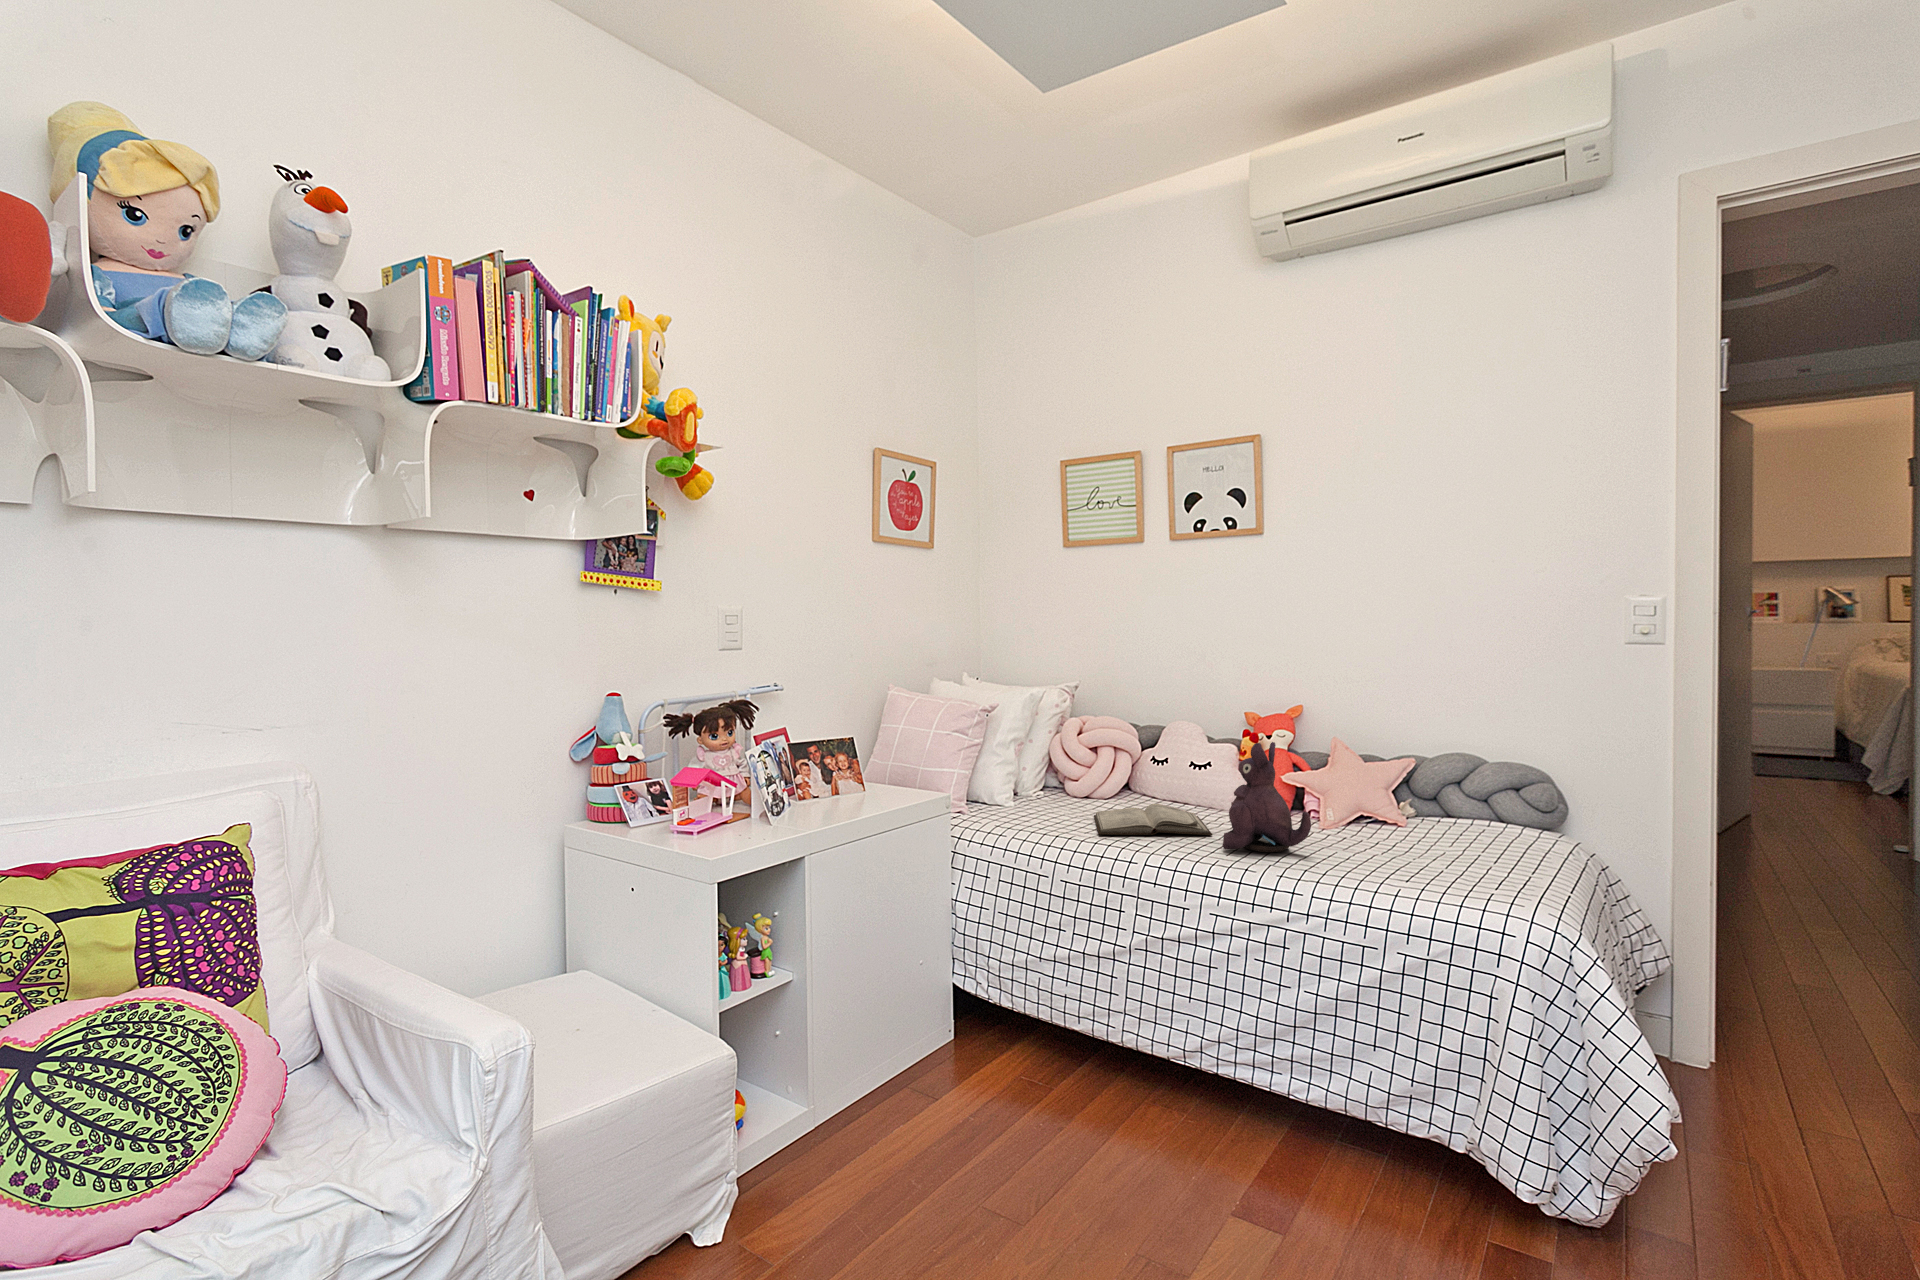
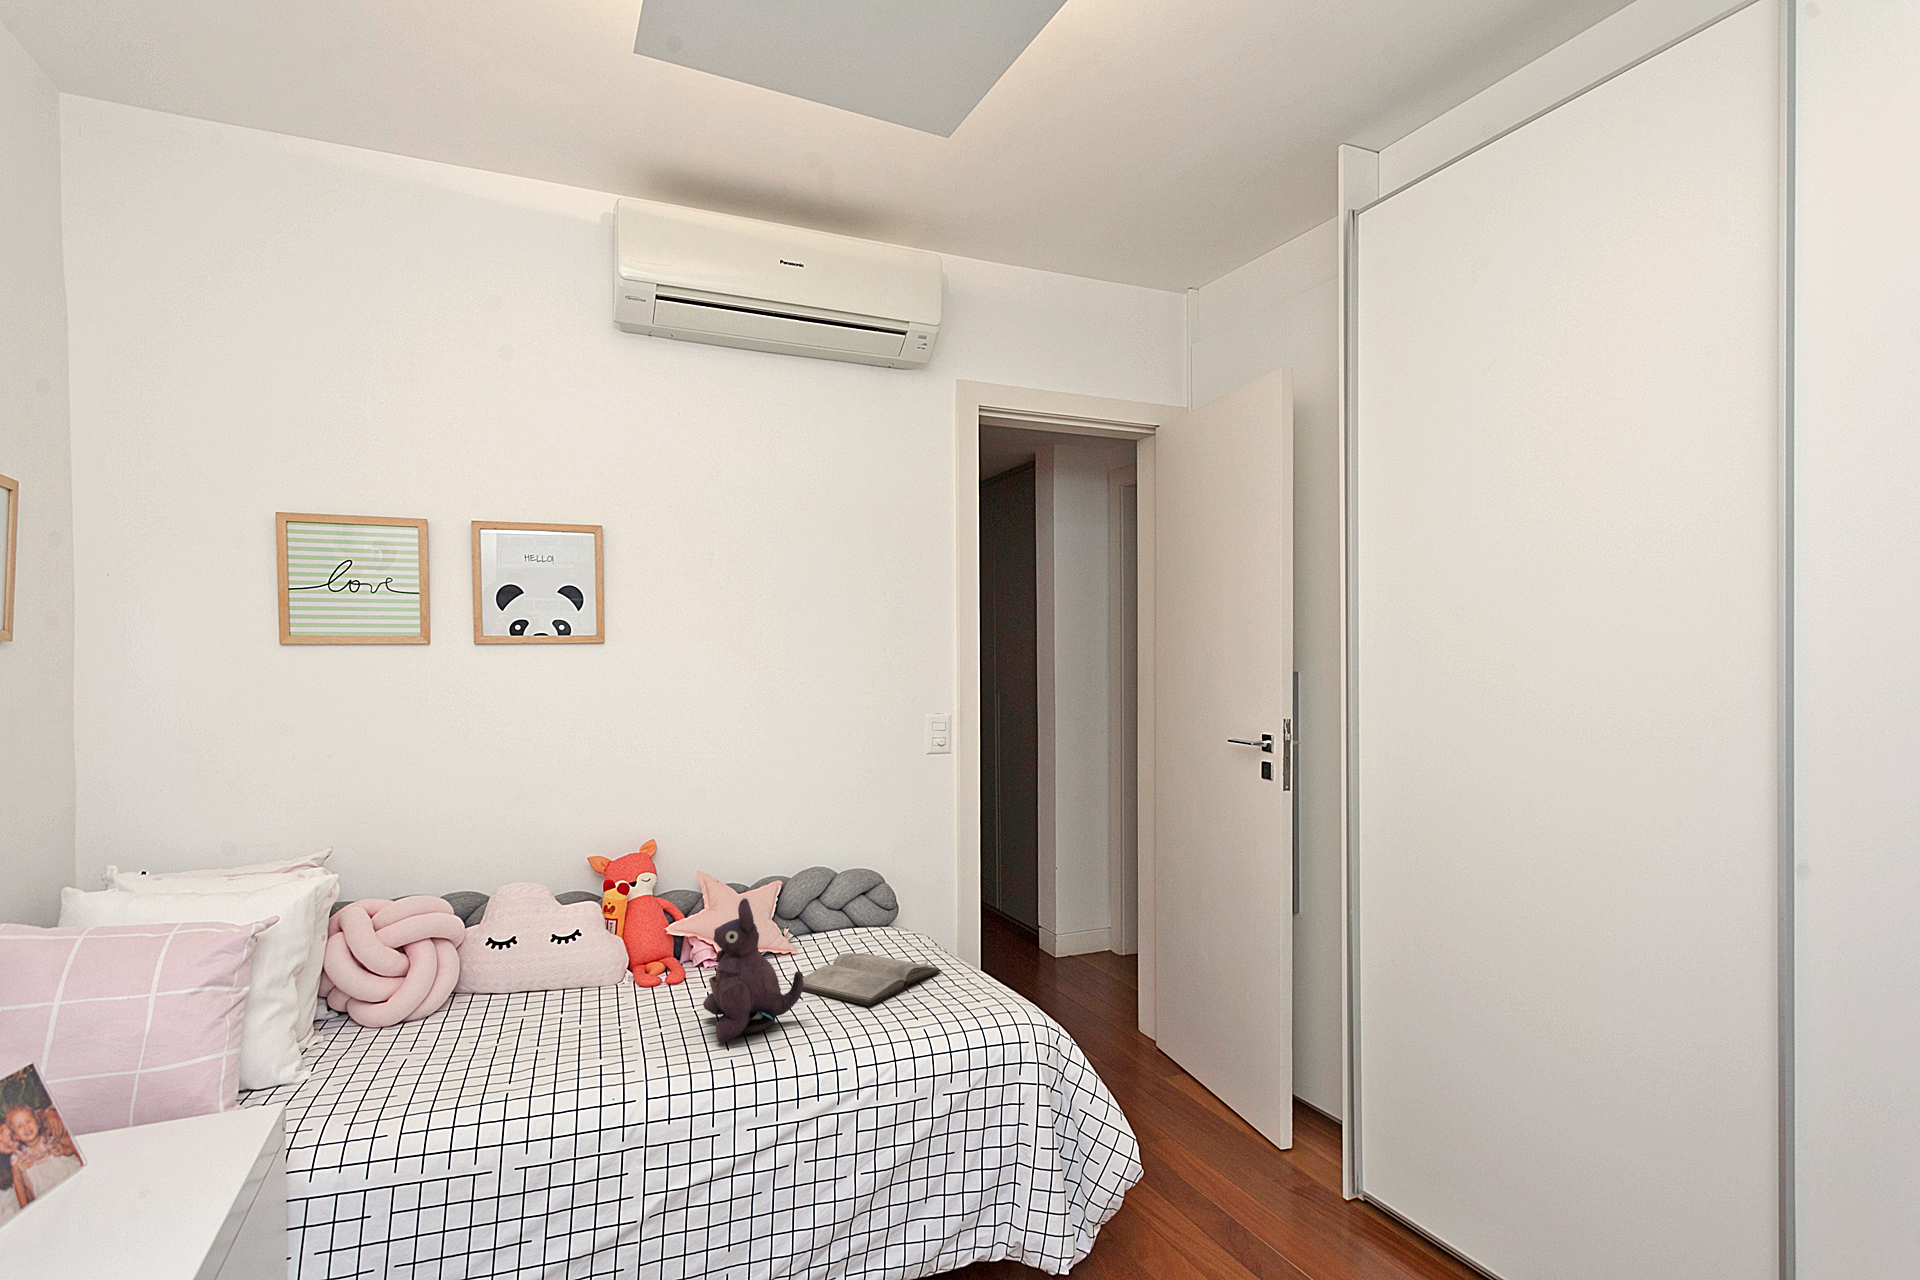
diary: present [1094,804,1212,835] -> present [803,953,941,1006]

